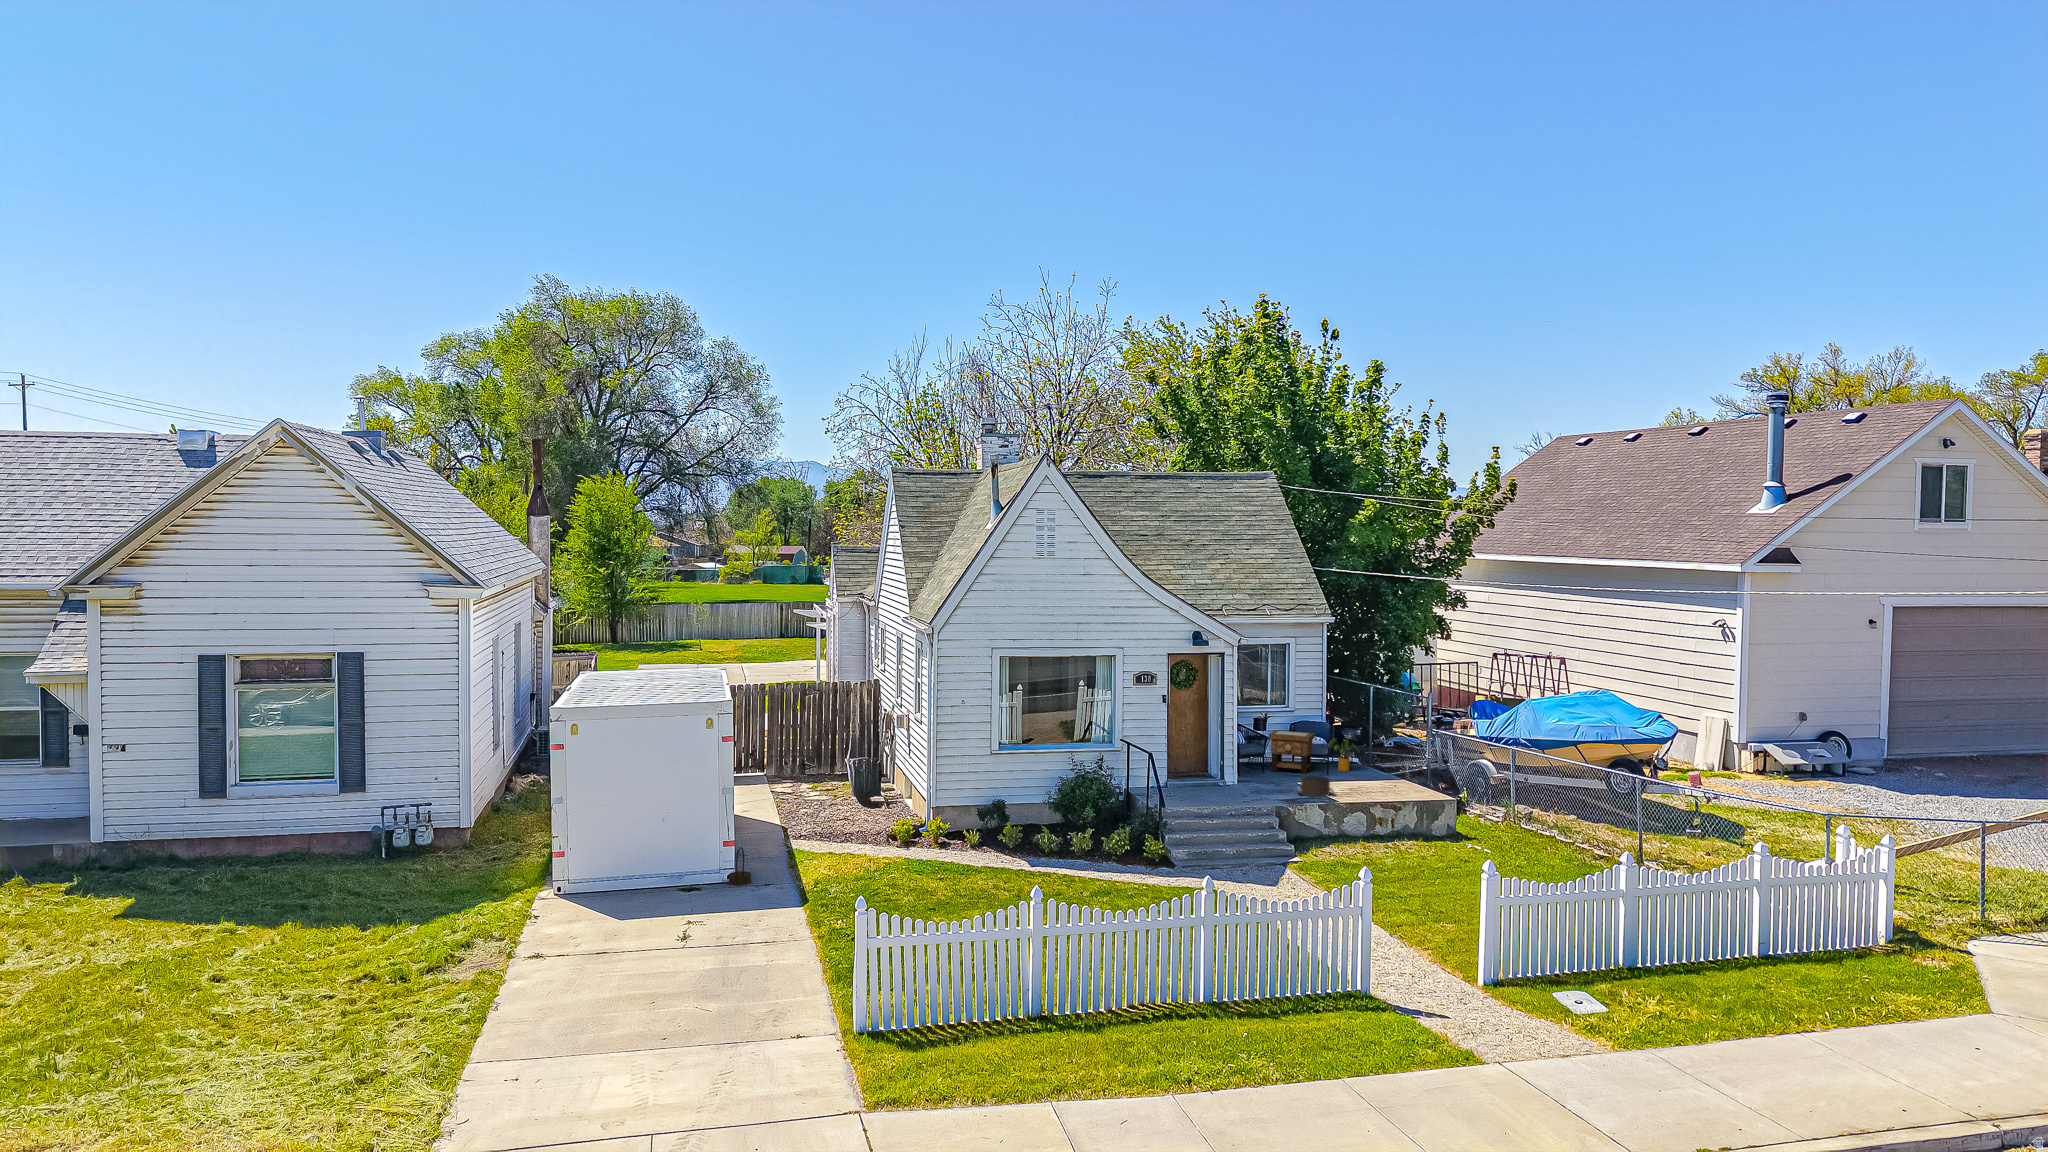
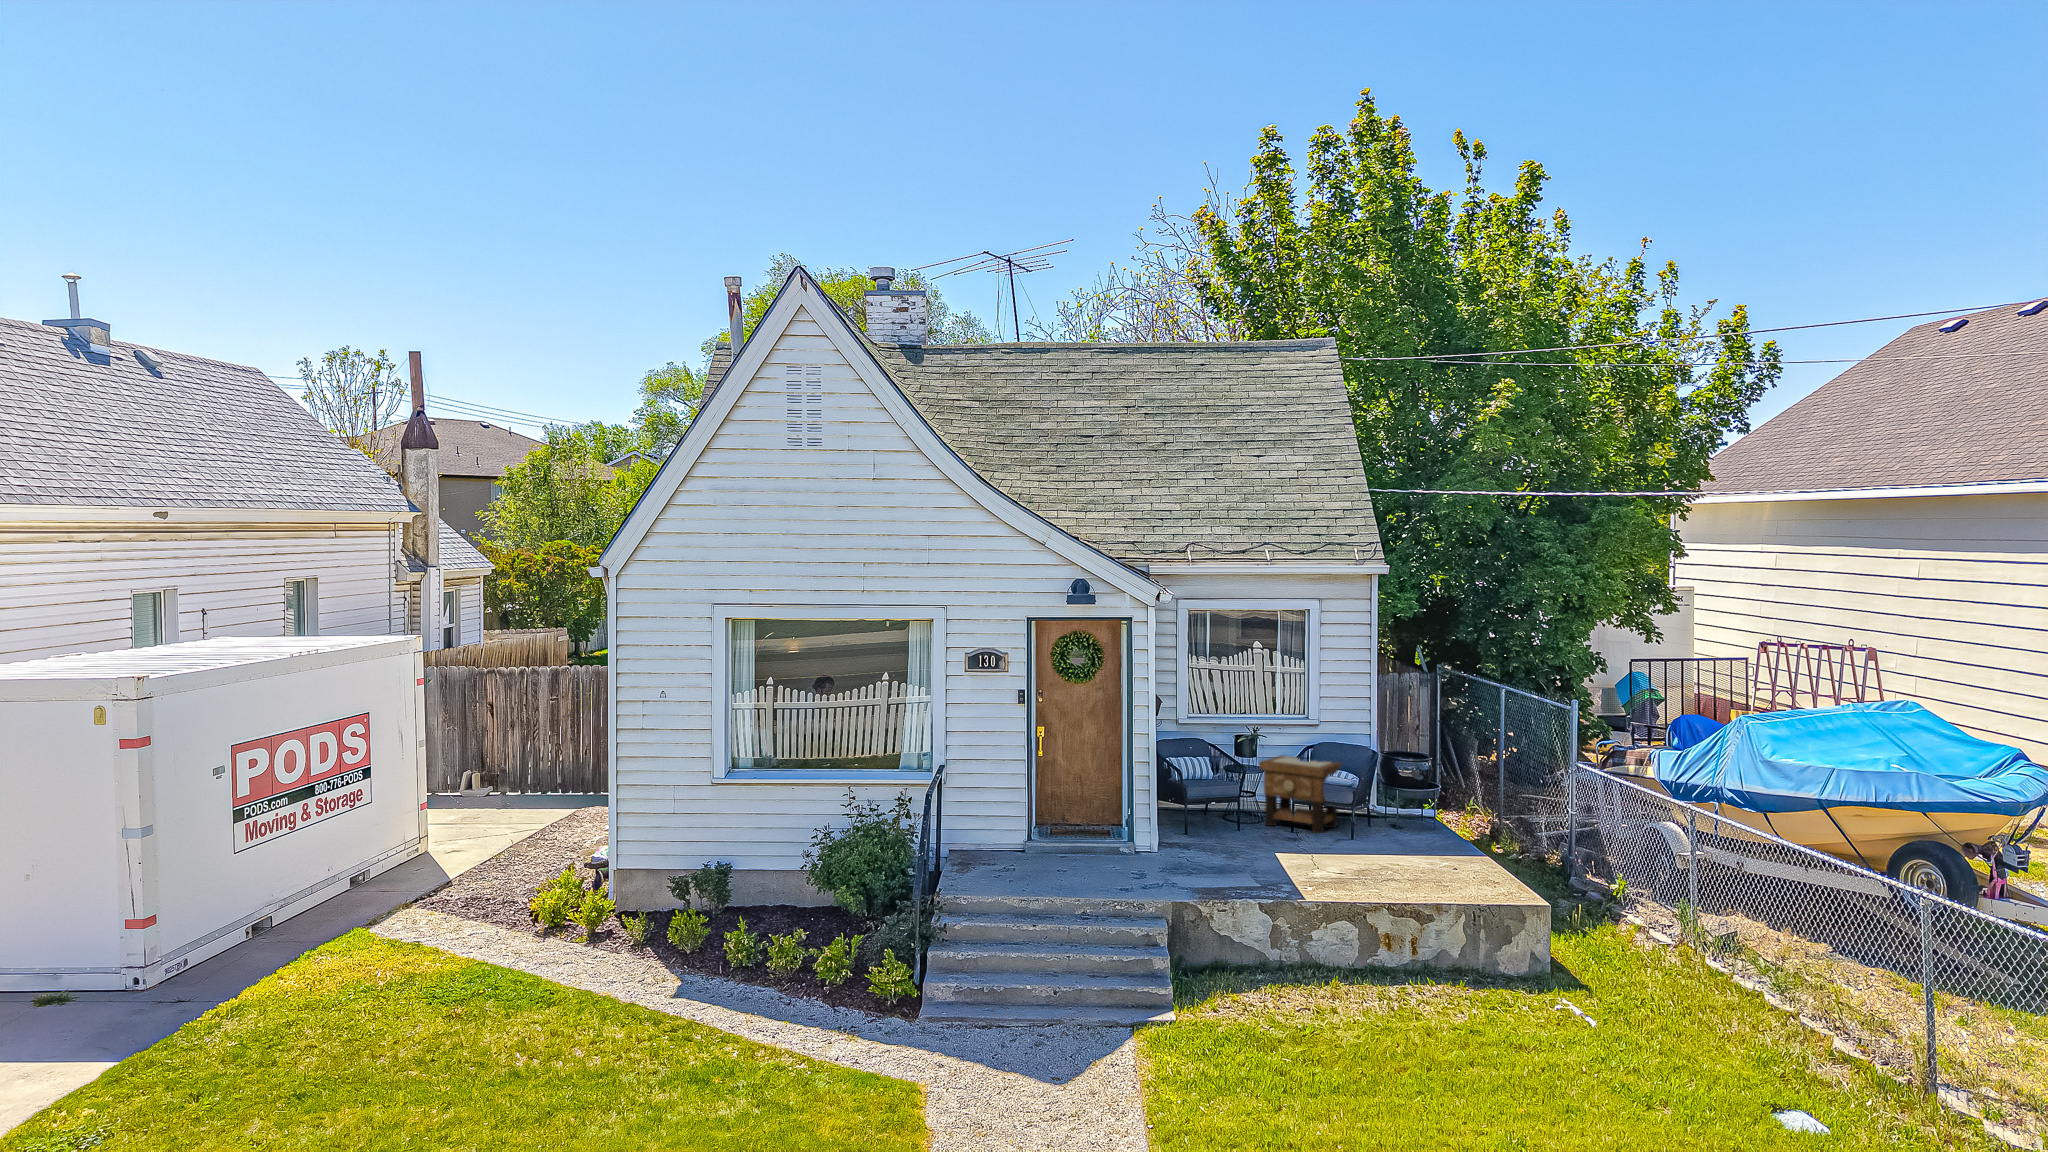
house plant: present [1328,738,1360,772] -> none [1368,771,1423,831]
pouf: present [1298,775,1334,797] -> none [1245,842,1314,885]
basket: present [729,847,751,885] -> none [70,940,119,1009]

